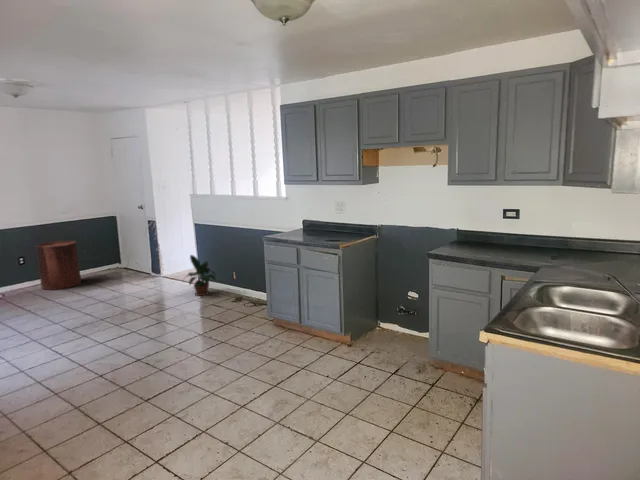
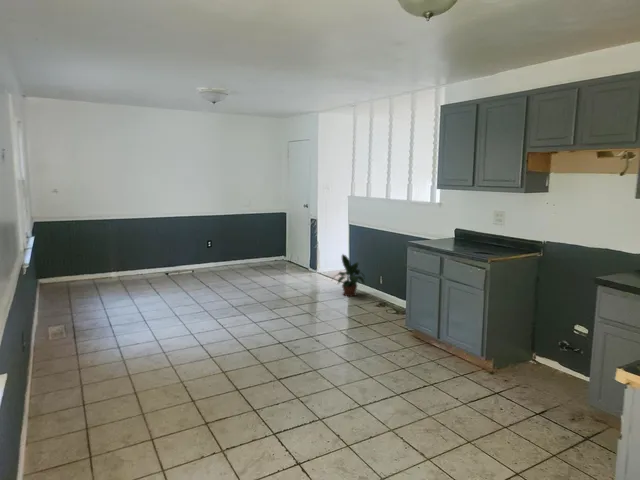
trash can: present [36,241,81,290] -> none [216,230,249,273]

